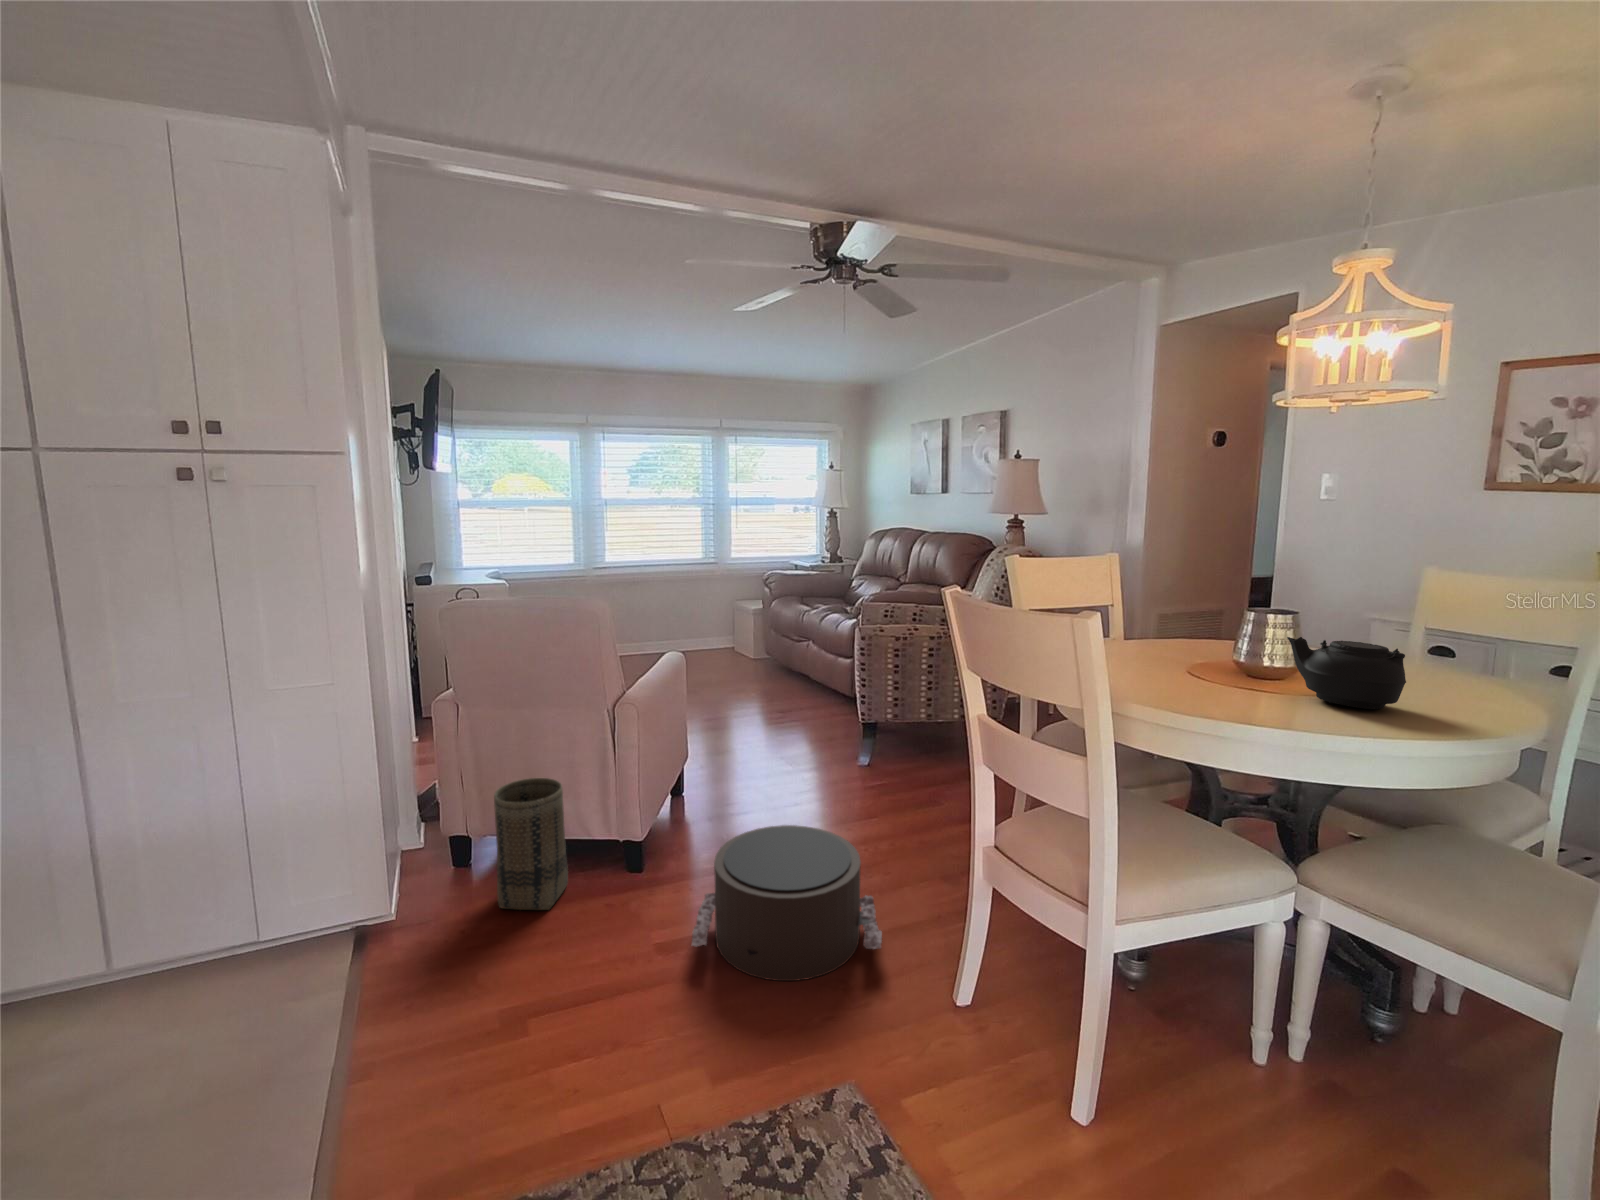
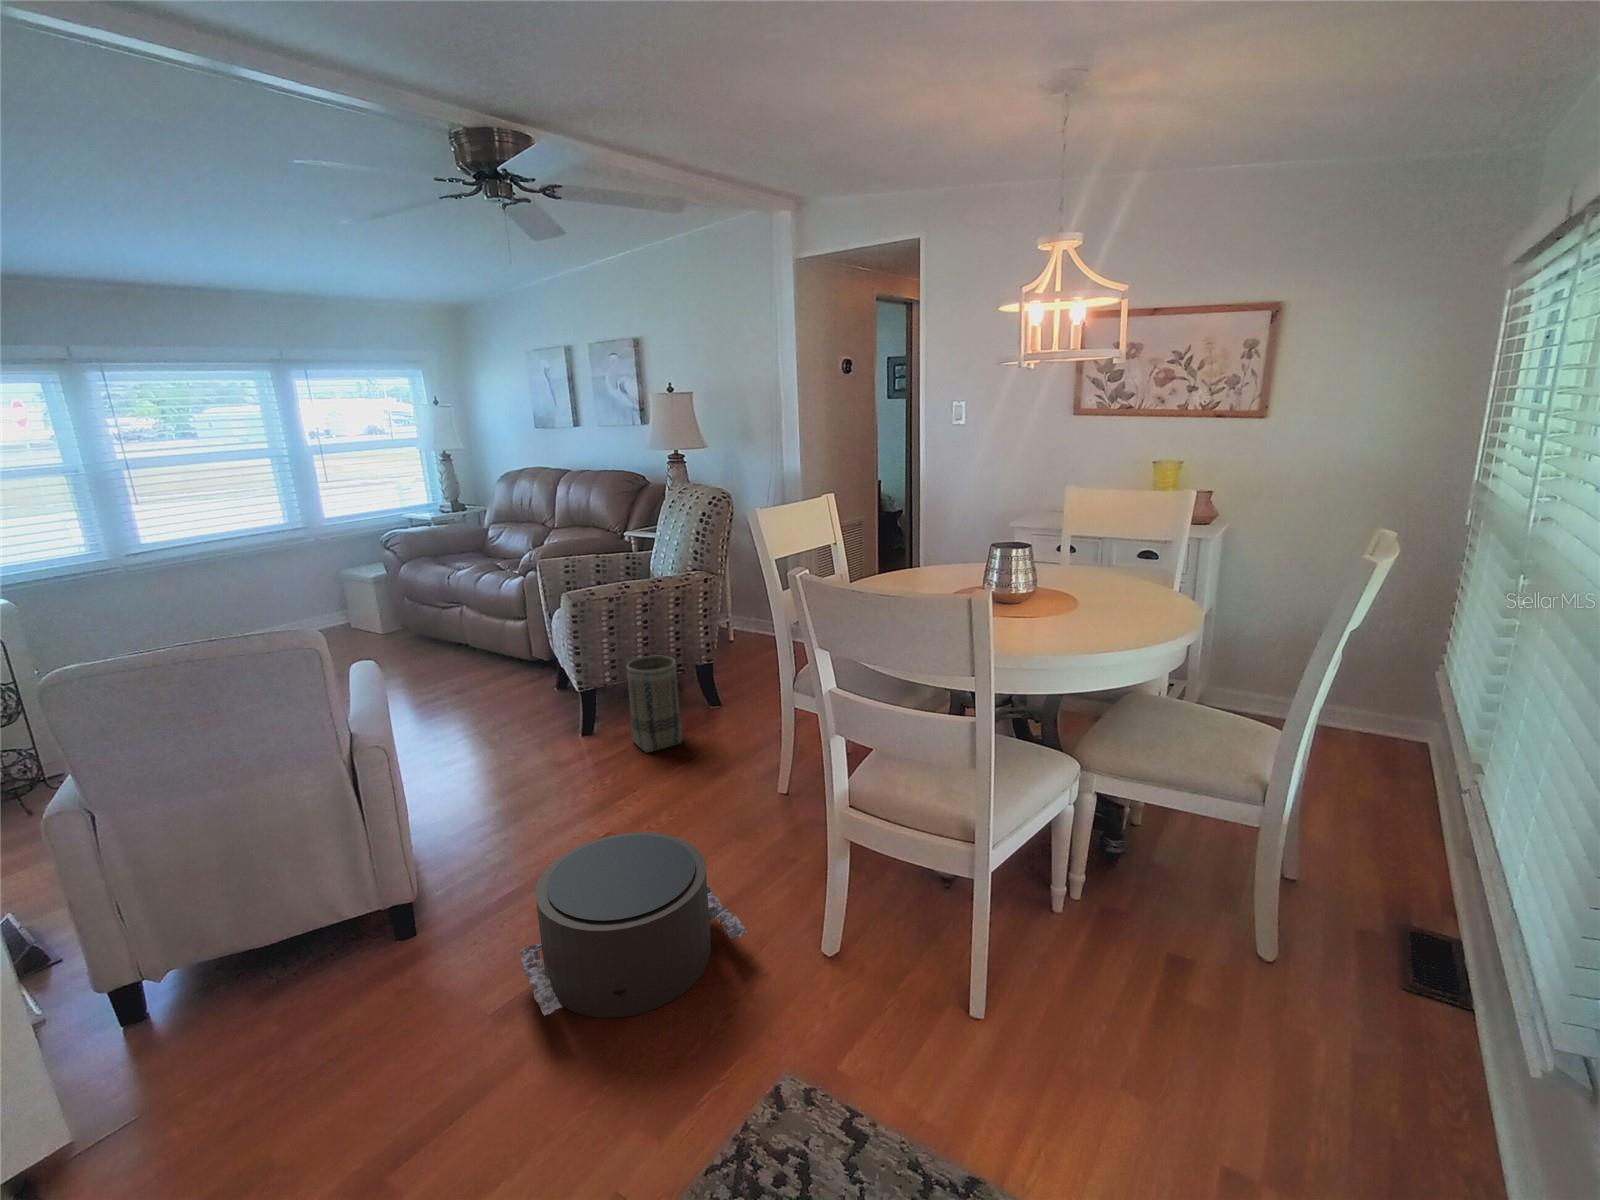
teapot: present [1287,637,1406,709] -> none [1055,560,1139,613]
basket: present [494,778,568,910] -> present [627,656,682,753]

